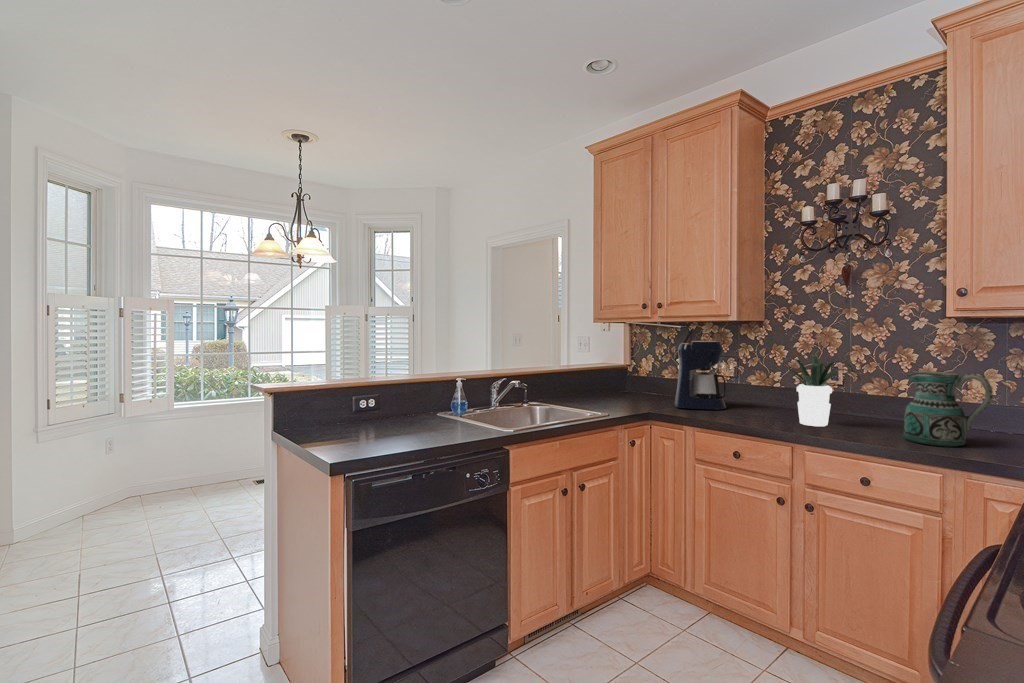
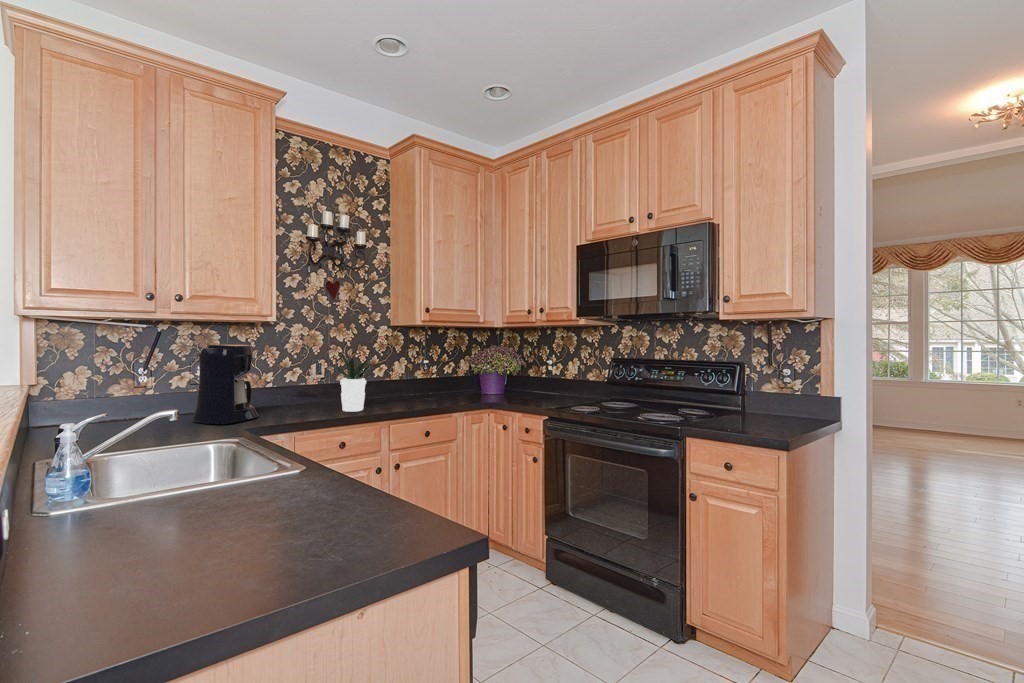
ceramic pitcher: present [904,371,993,446] -> none [406,360,444,406]

